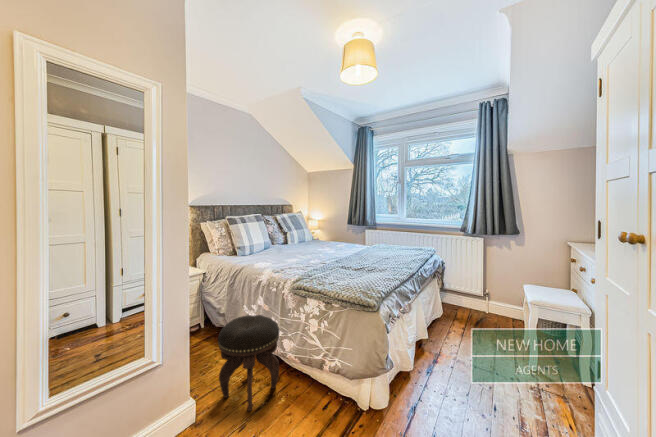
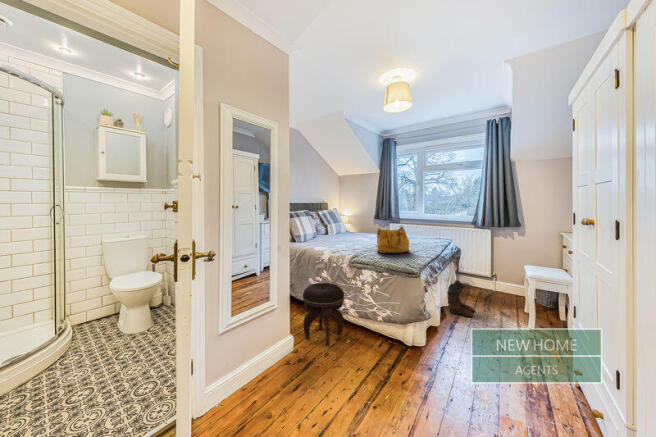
handbag: none [333,235,376,272] -> present [377,226,409,253]
boots: none [427,303,461,355] -> present [447,280,474,317]

